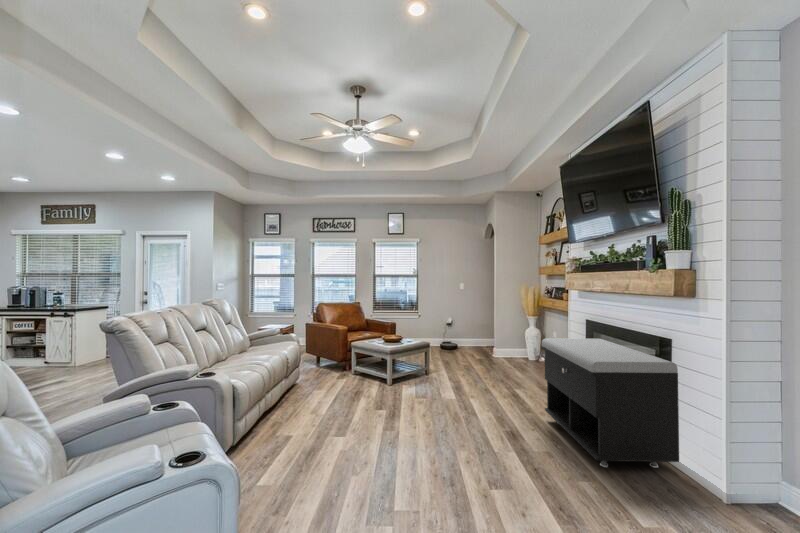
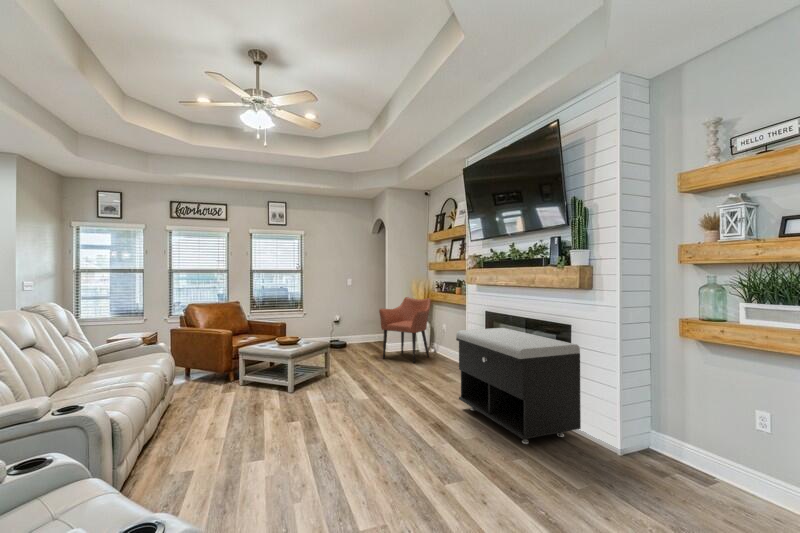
armchair: none [485,302,540,370] -> present [379,297,431,363]

